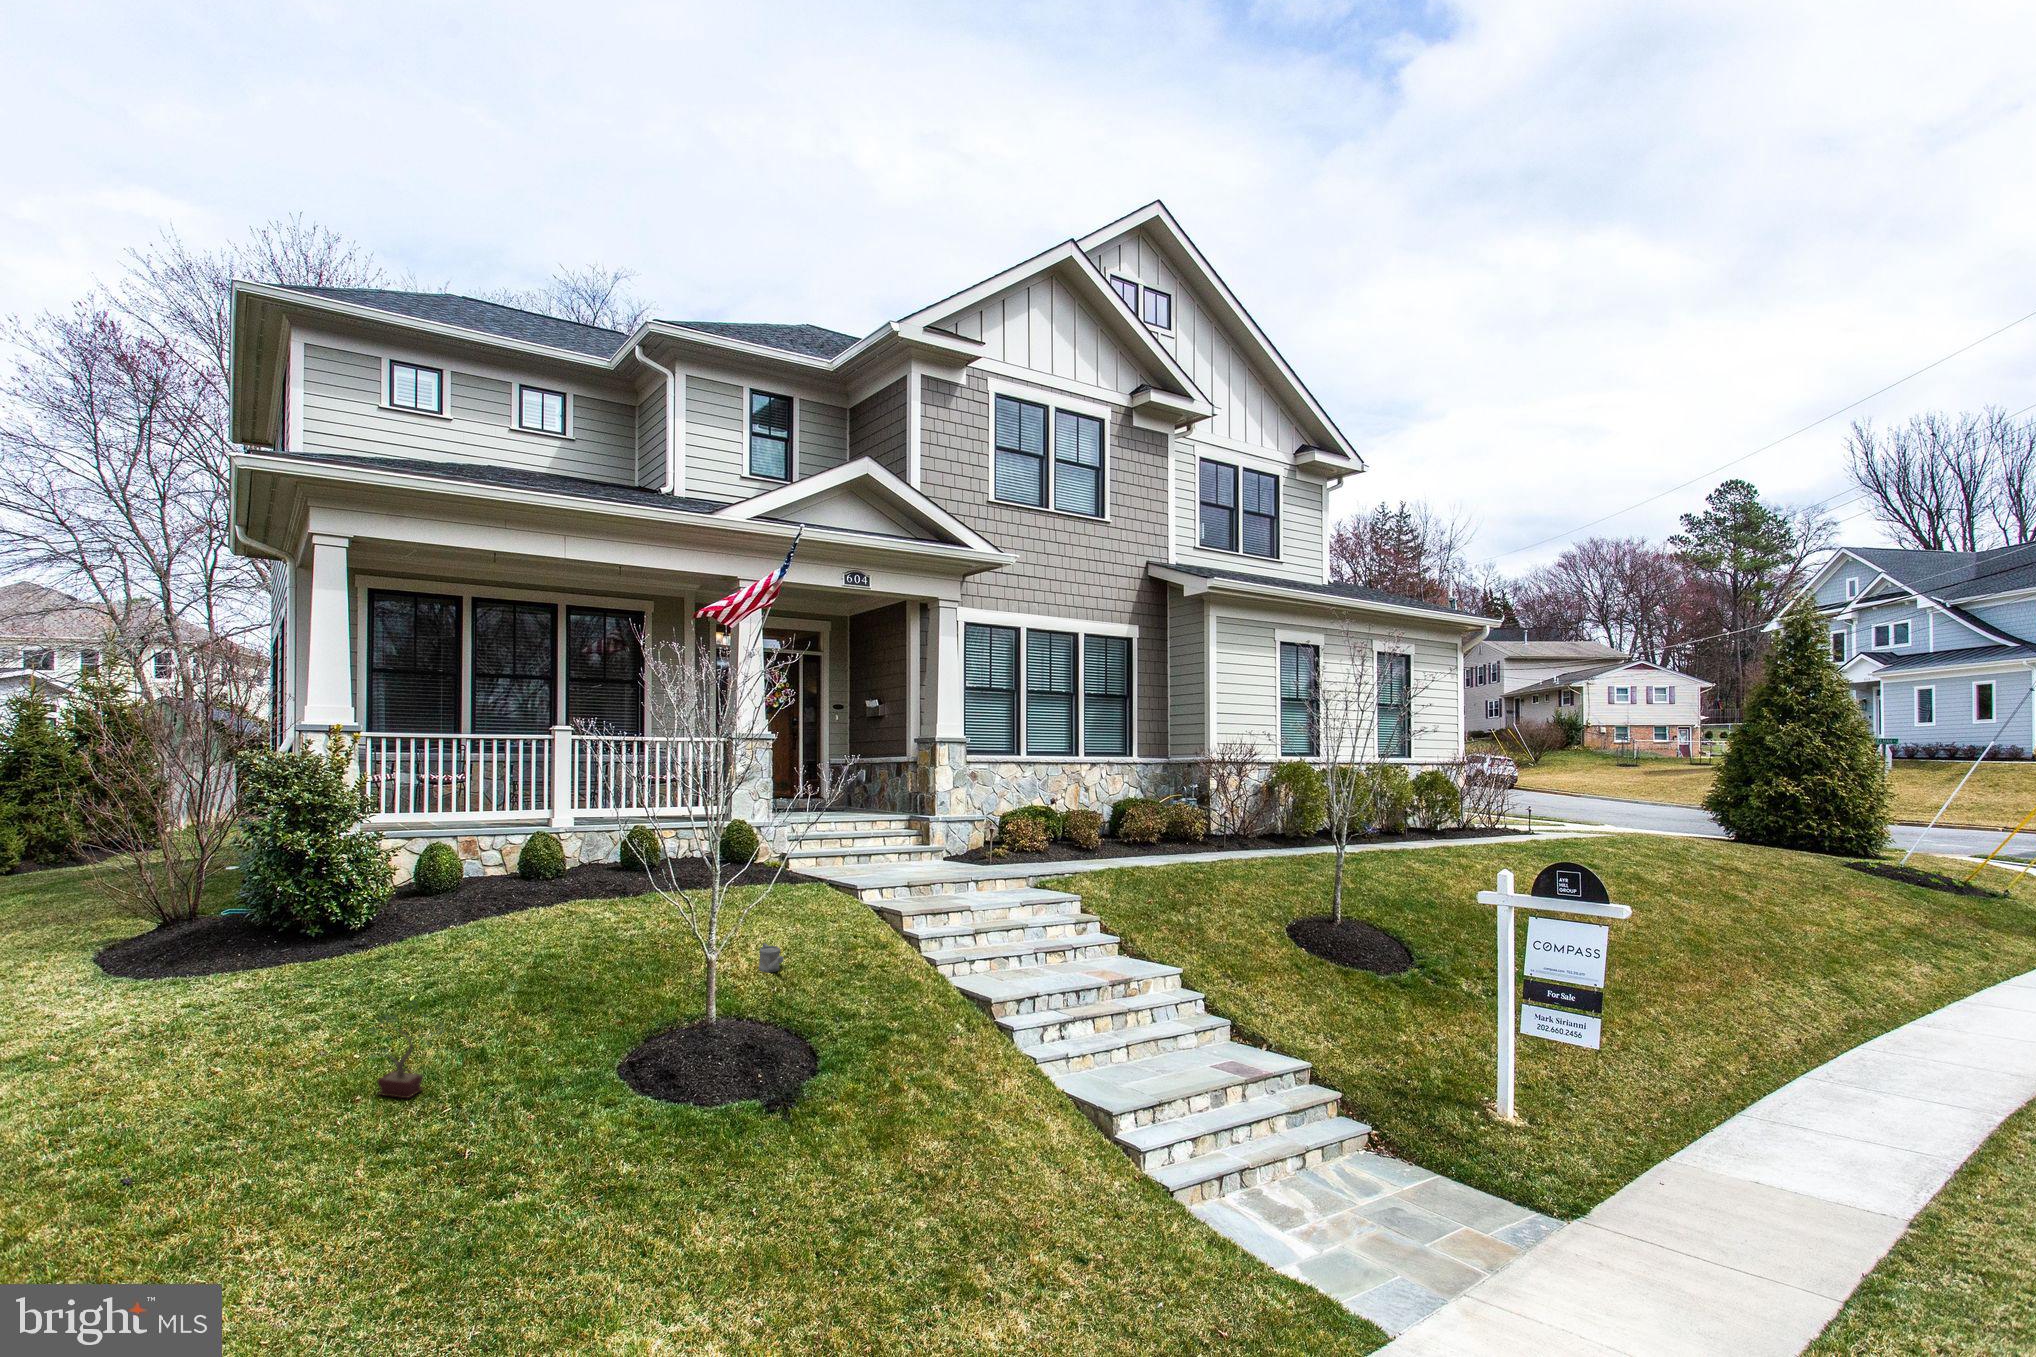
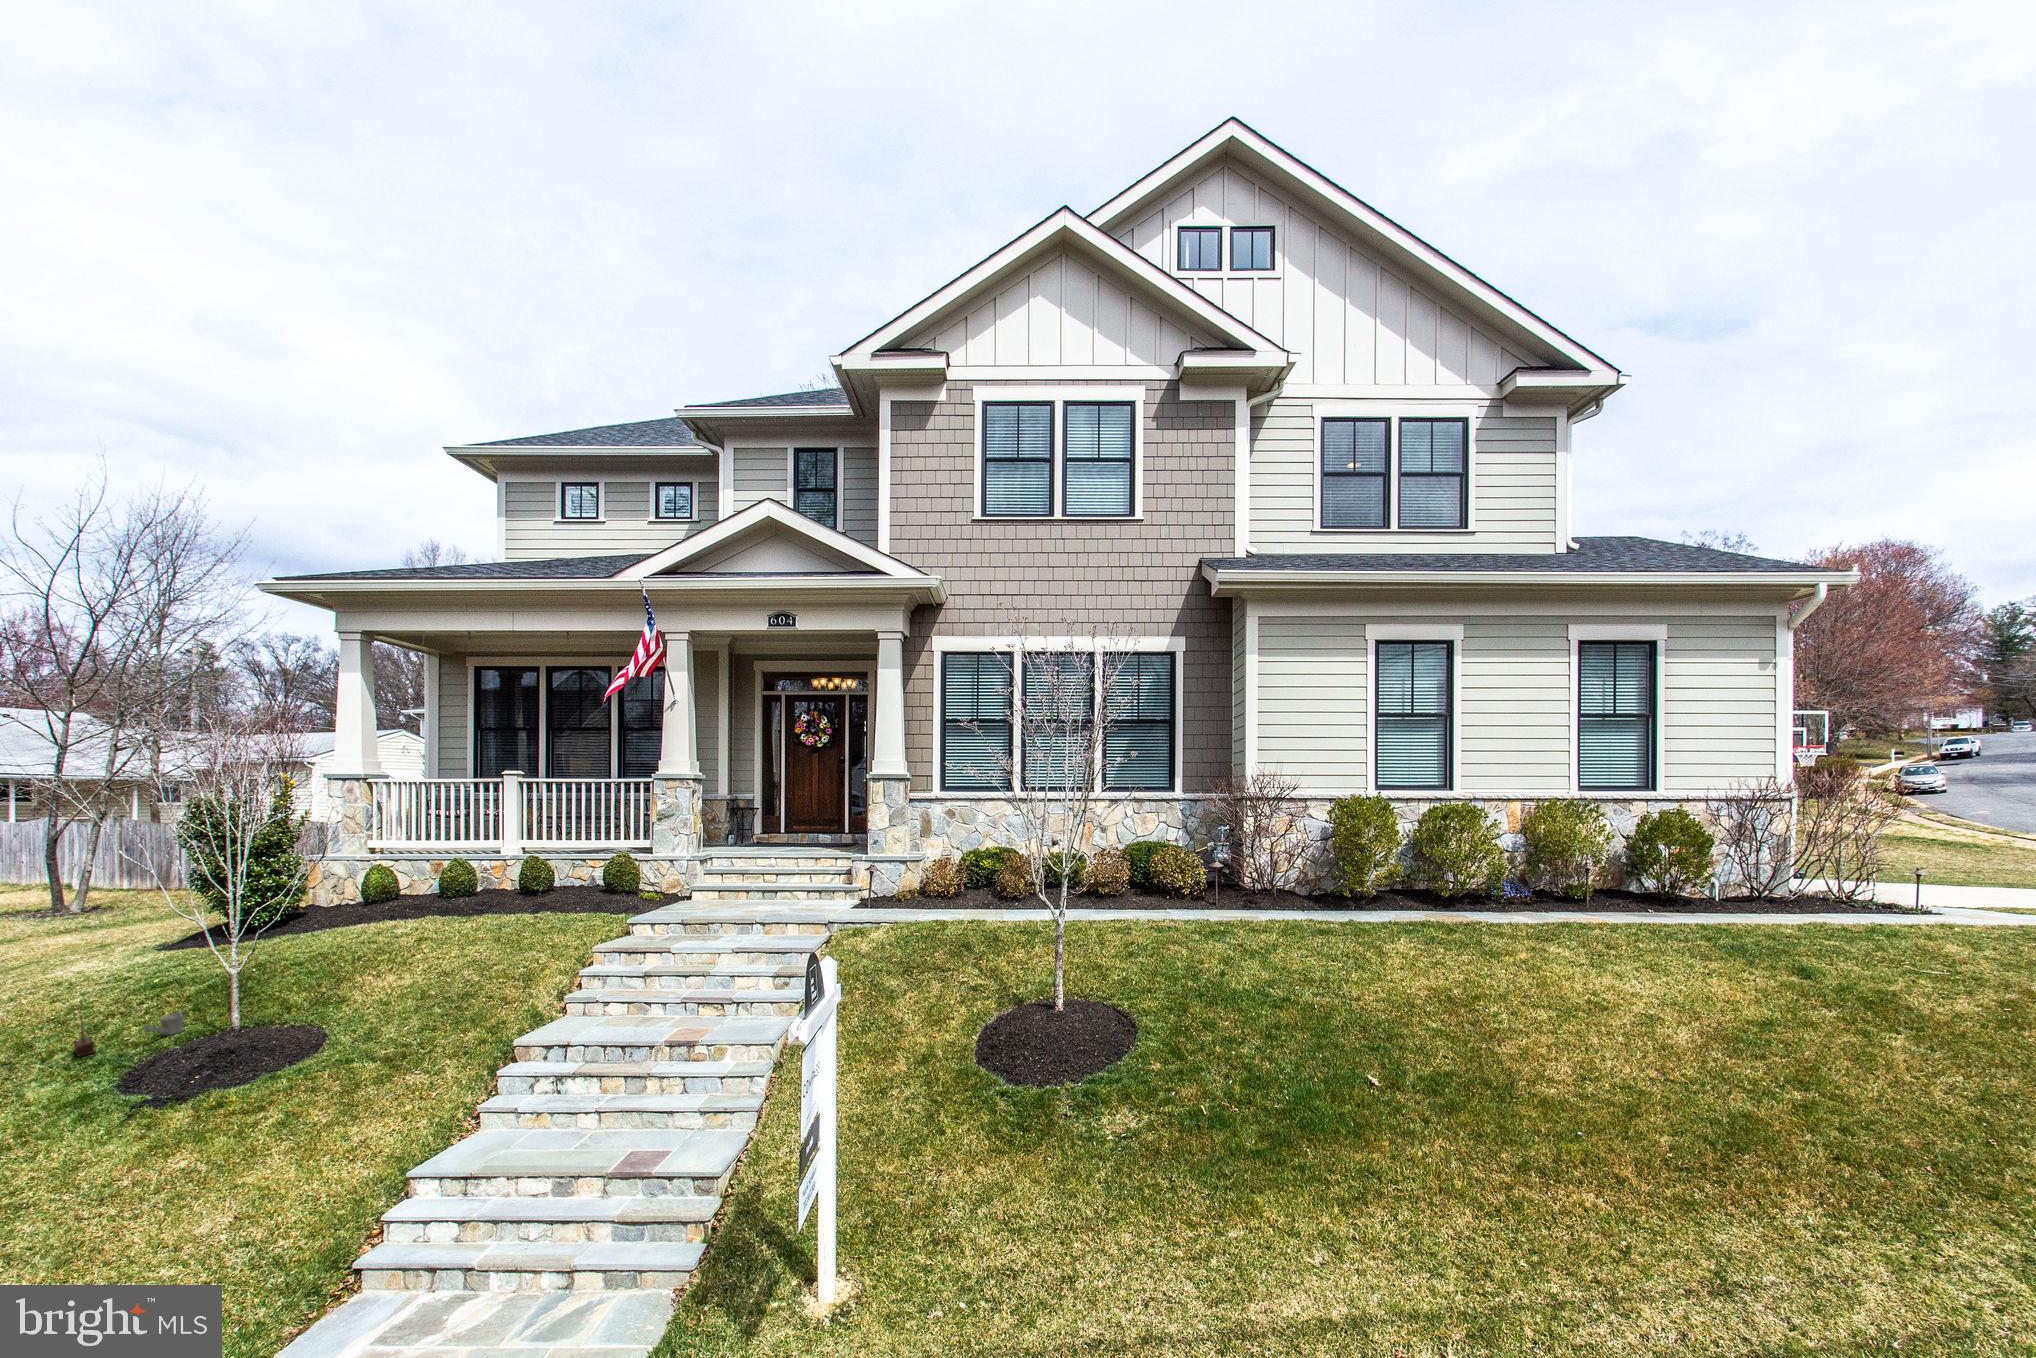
watering can: present [759,943,784,972] -> present [144,1010,187,1036]

